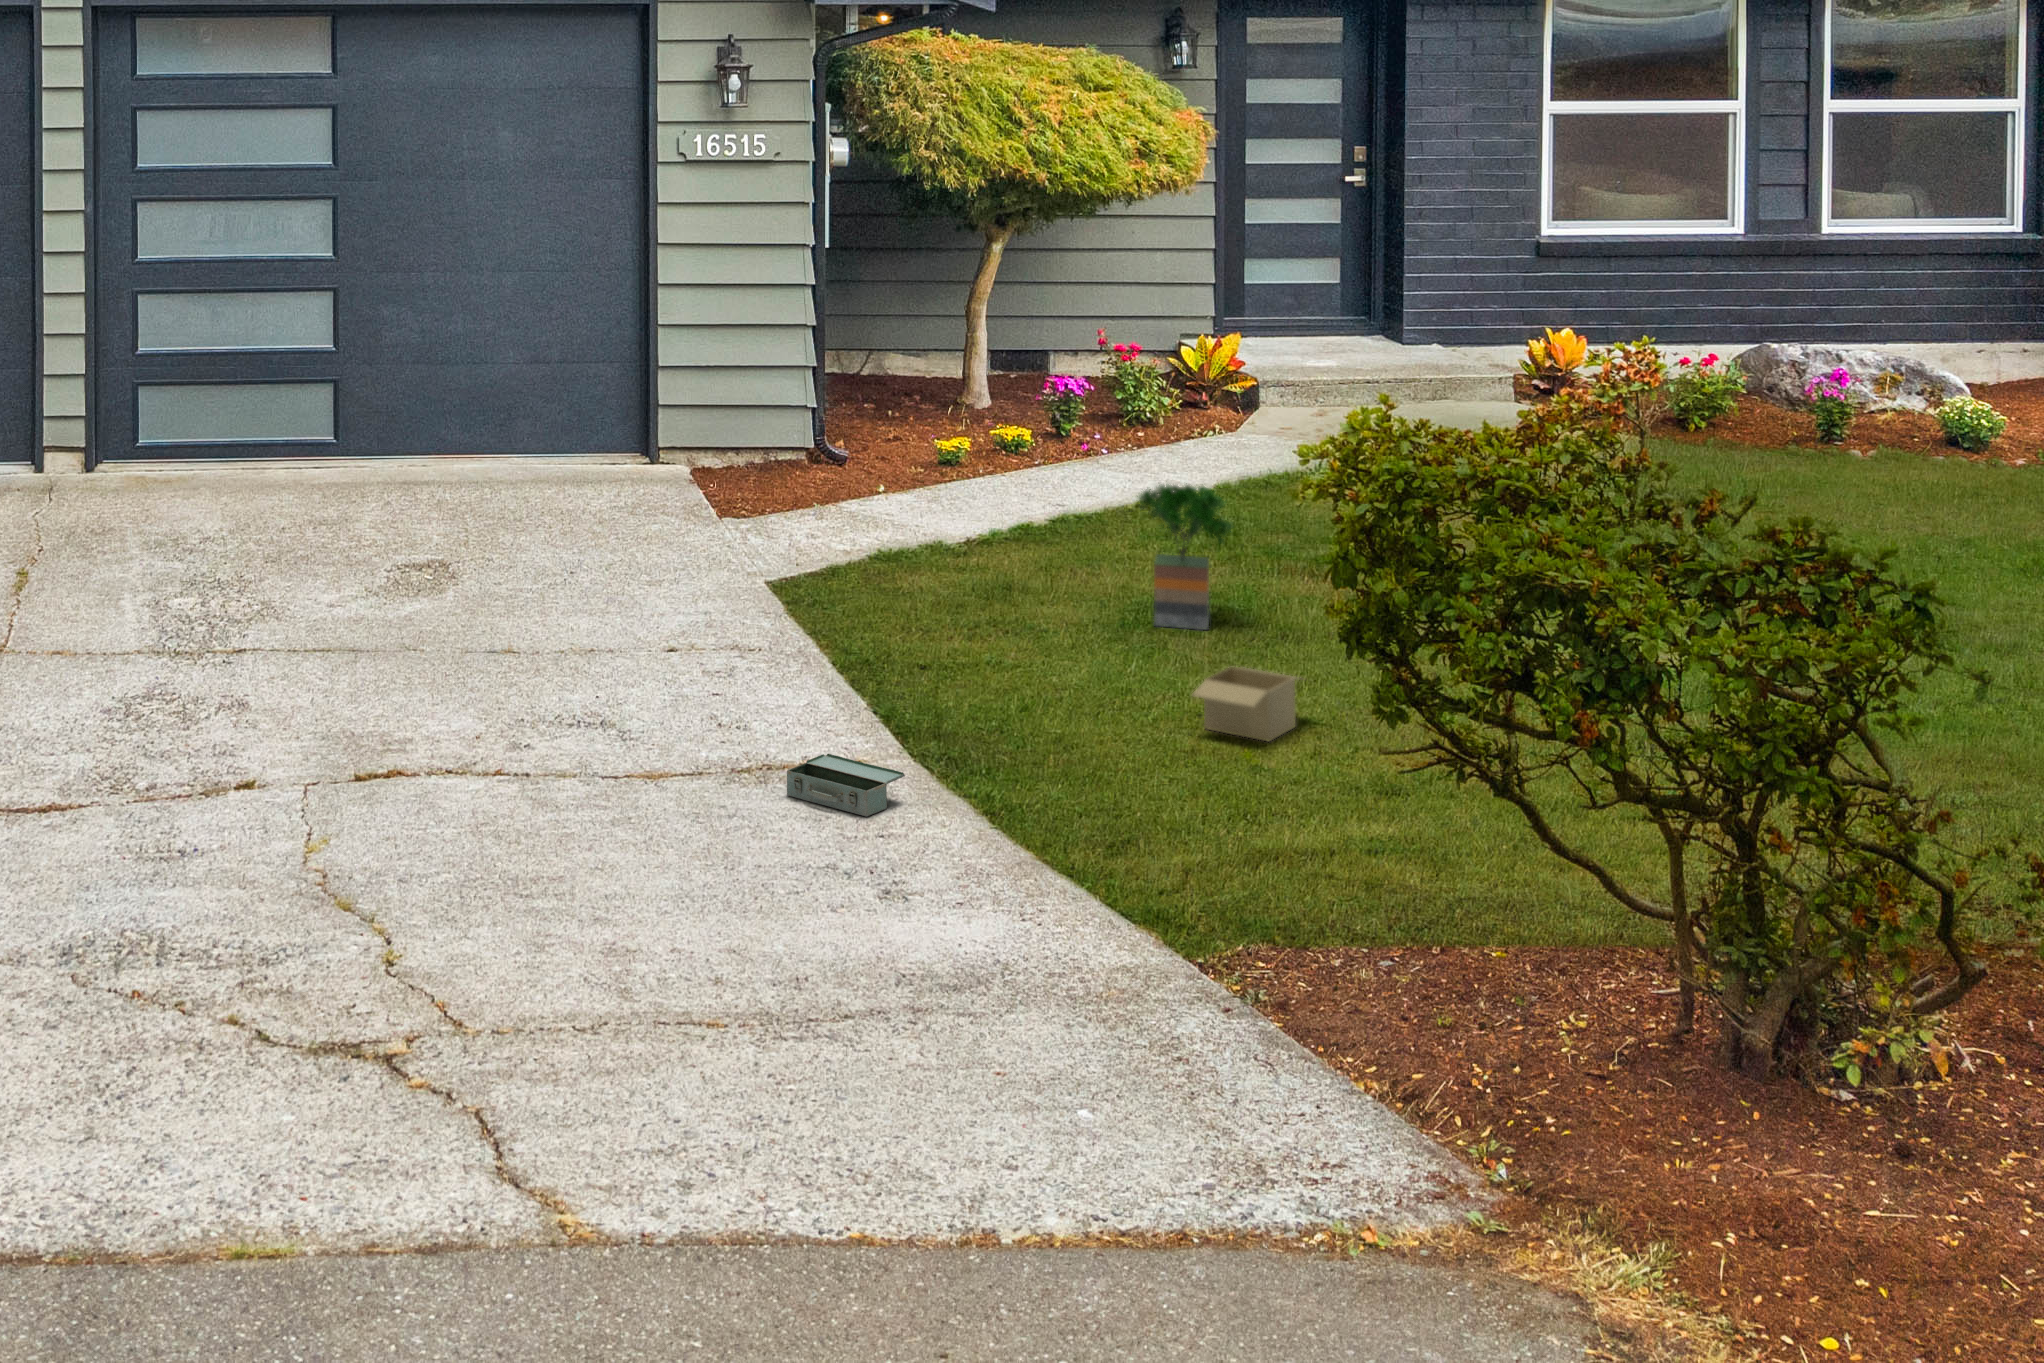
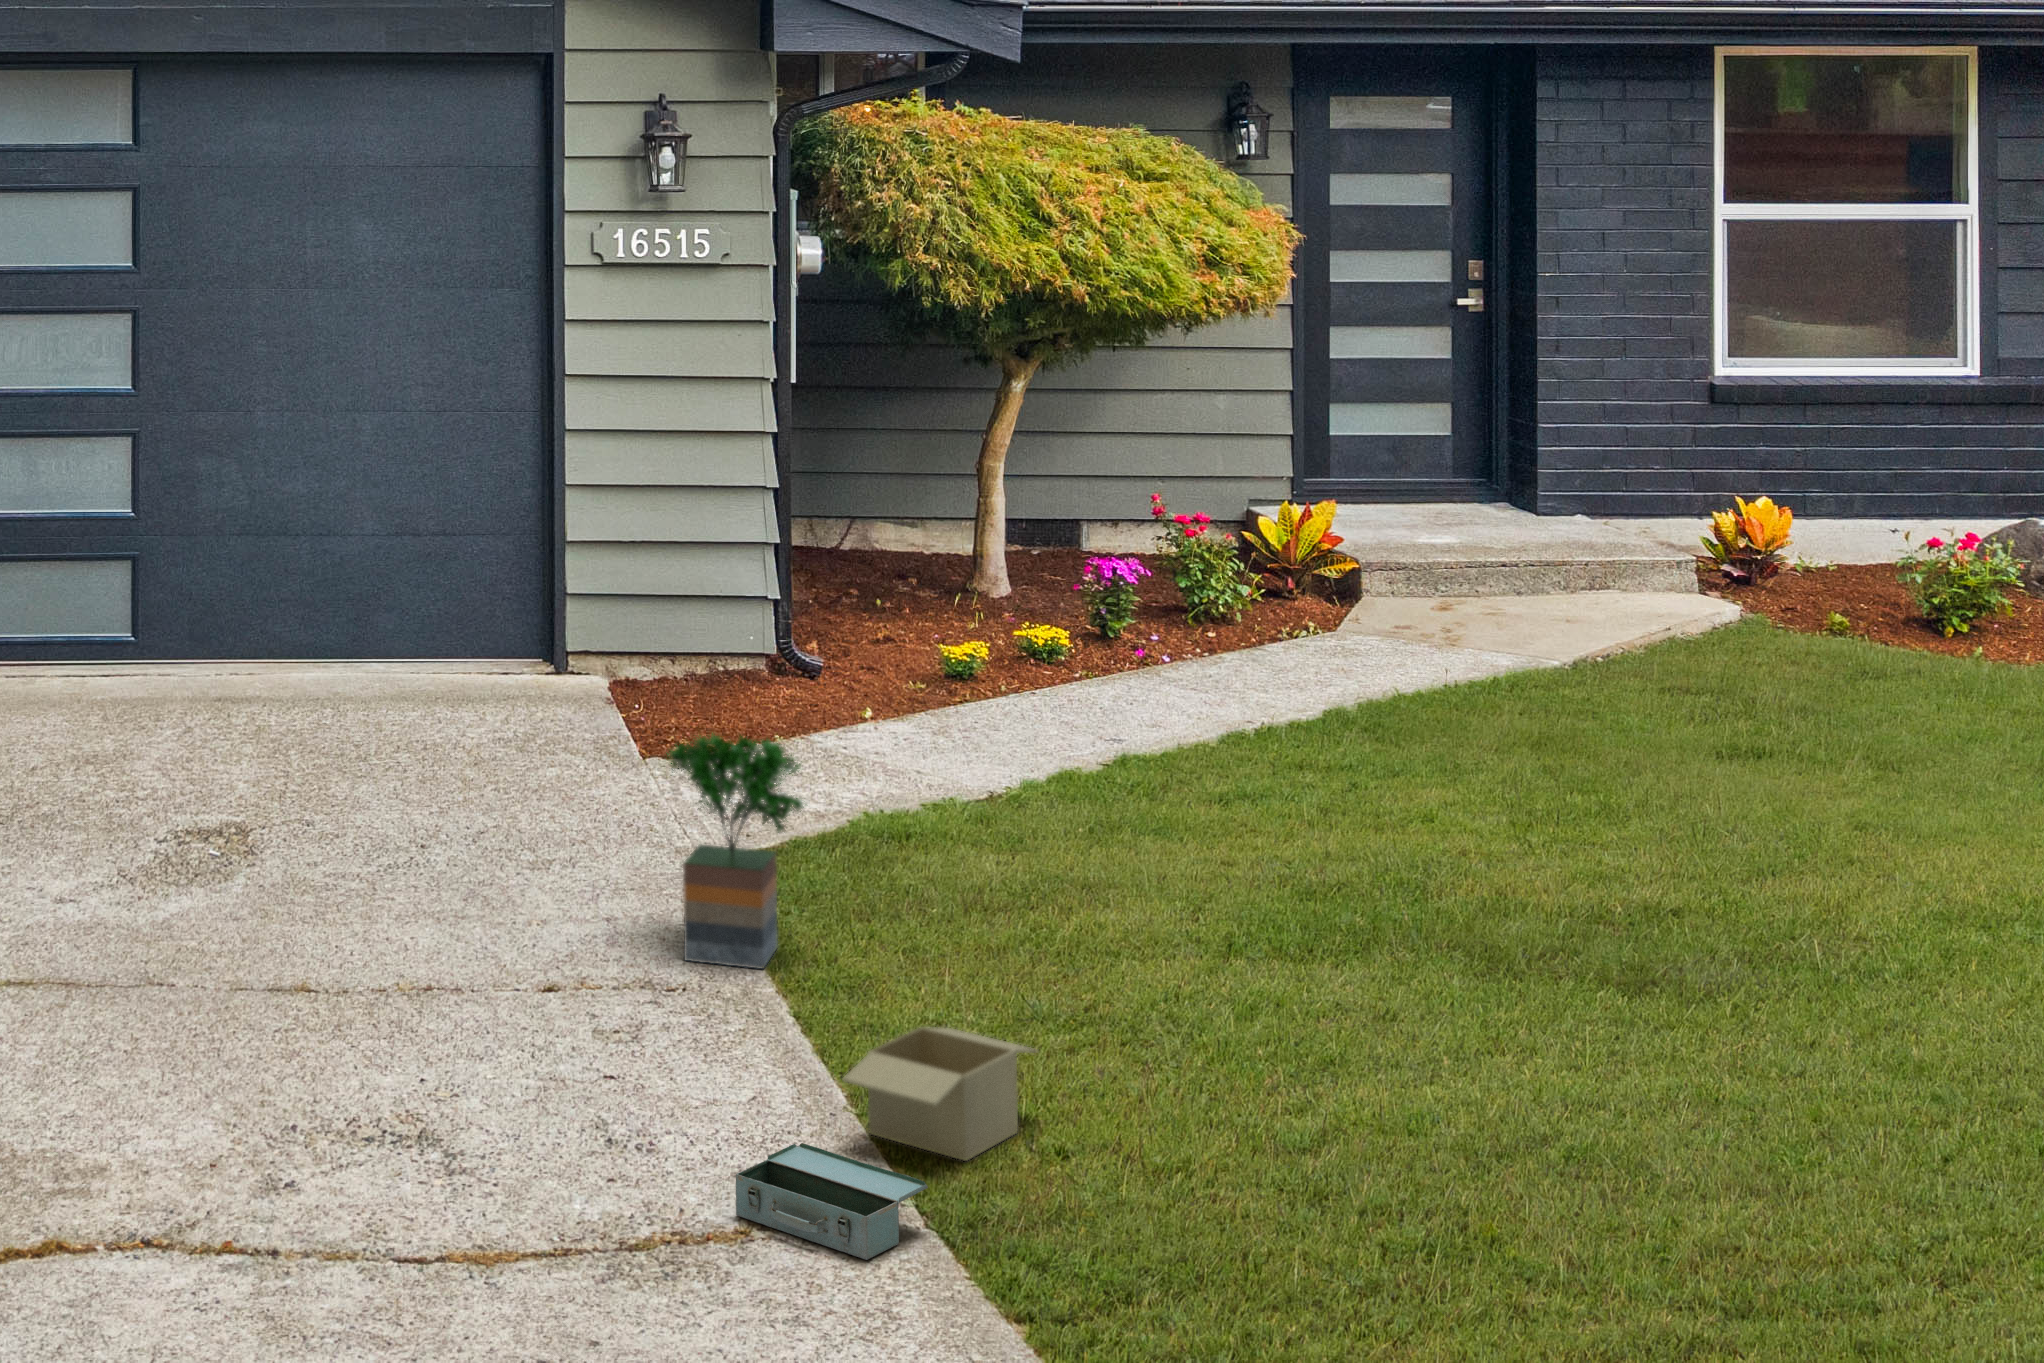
potted tree: present [1137,484,1231,630] -> present [667,733,804,969]
cardboard box: present [1192,667,1299,741] -> present [843,1027,1039,1161]

